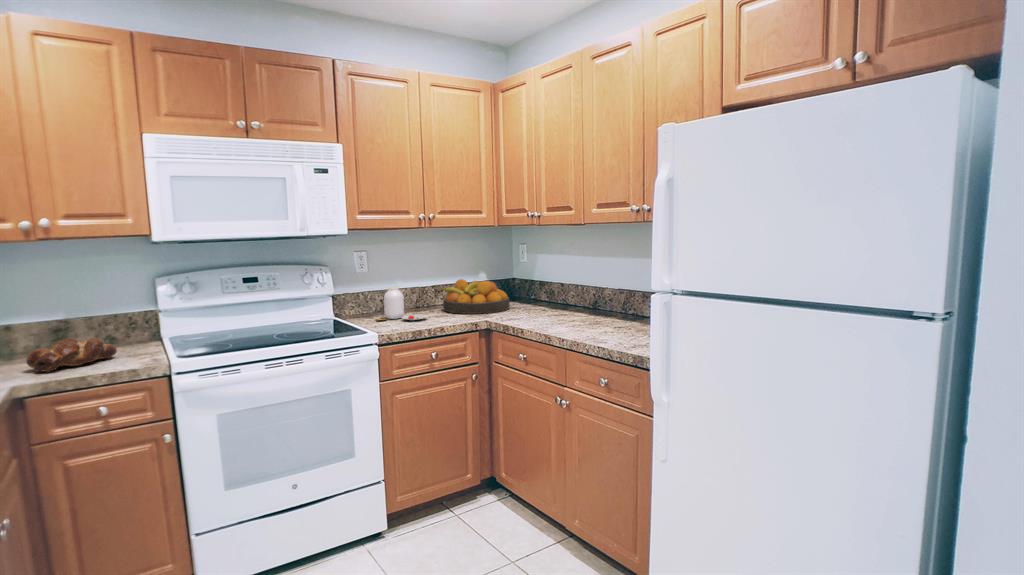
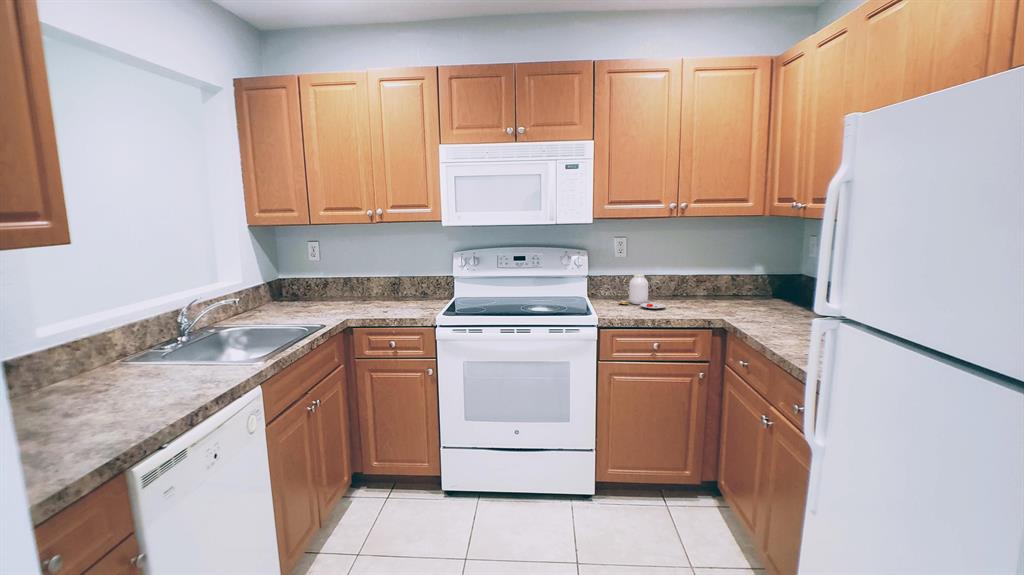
fruit bowl: present [442,279,510,314] -> none [693,272,770,312]
bread loaf: present [26,338,117,372] -> none [368,290,420,311]

